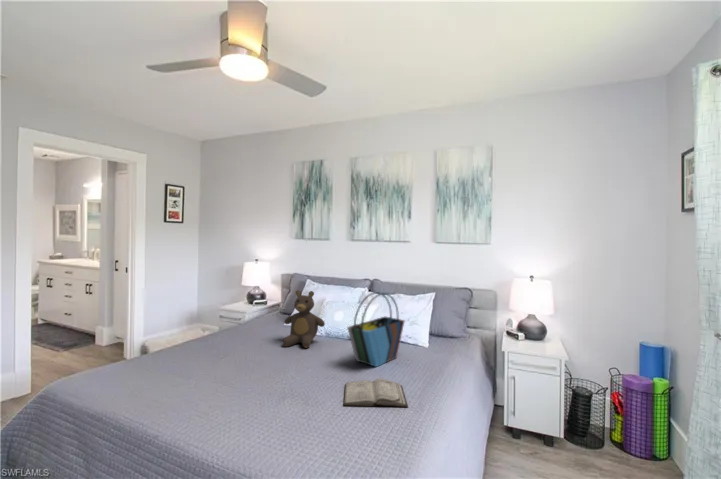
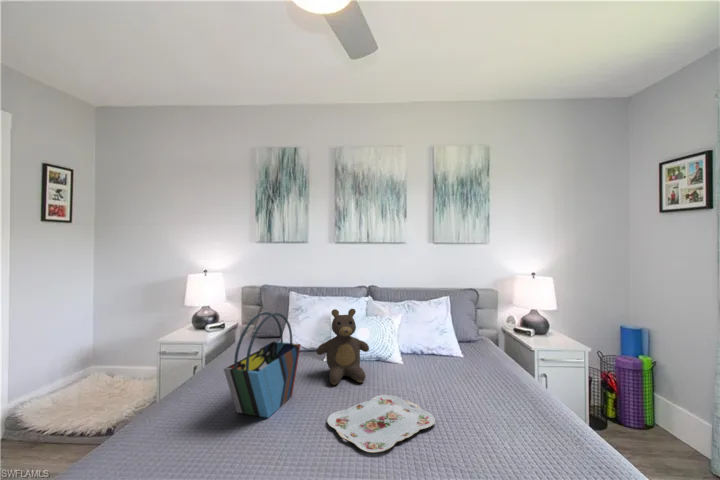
tote bag: present [348,292,404,367] -> present [224,312,301,418]
serving tray: none [244,356,320,381] -> present [327,395,435,453]
diary: present [343,378,408,407] -> none [481,409,583,460]

